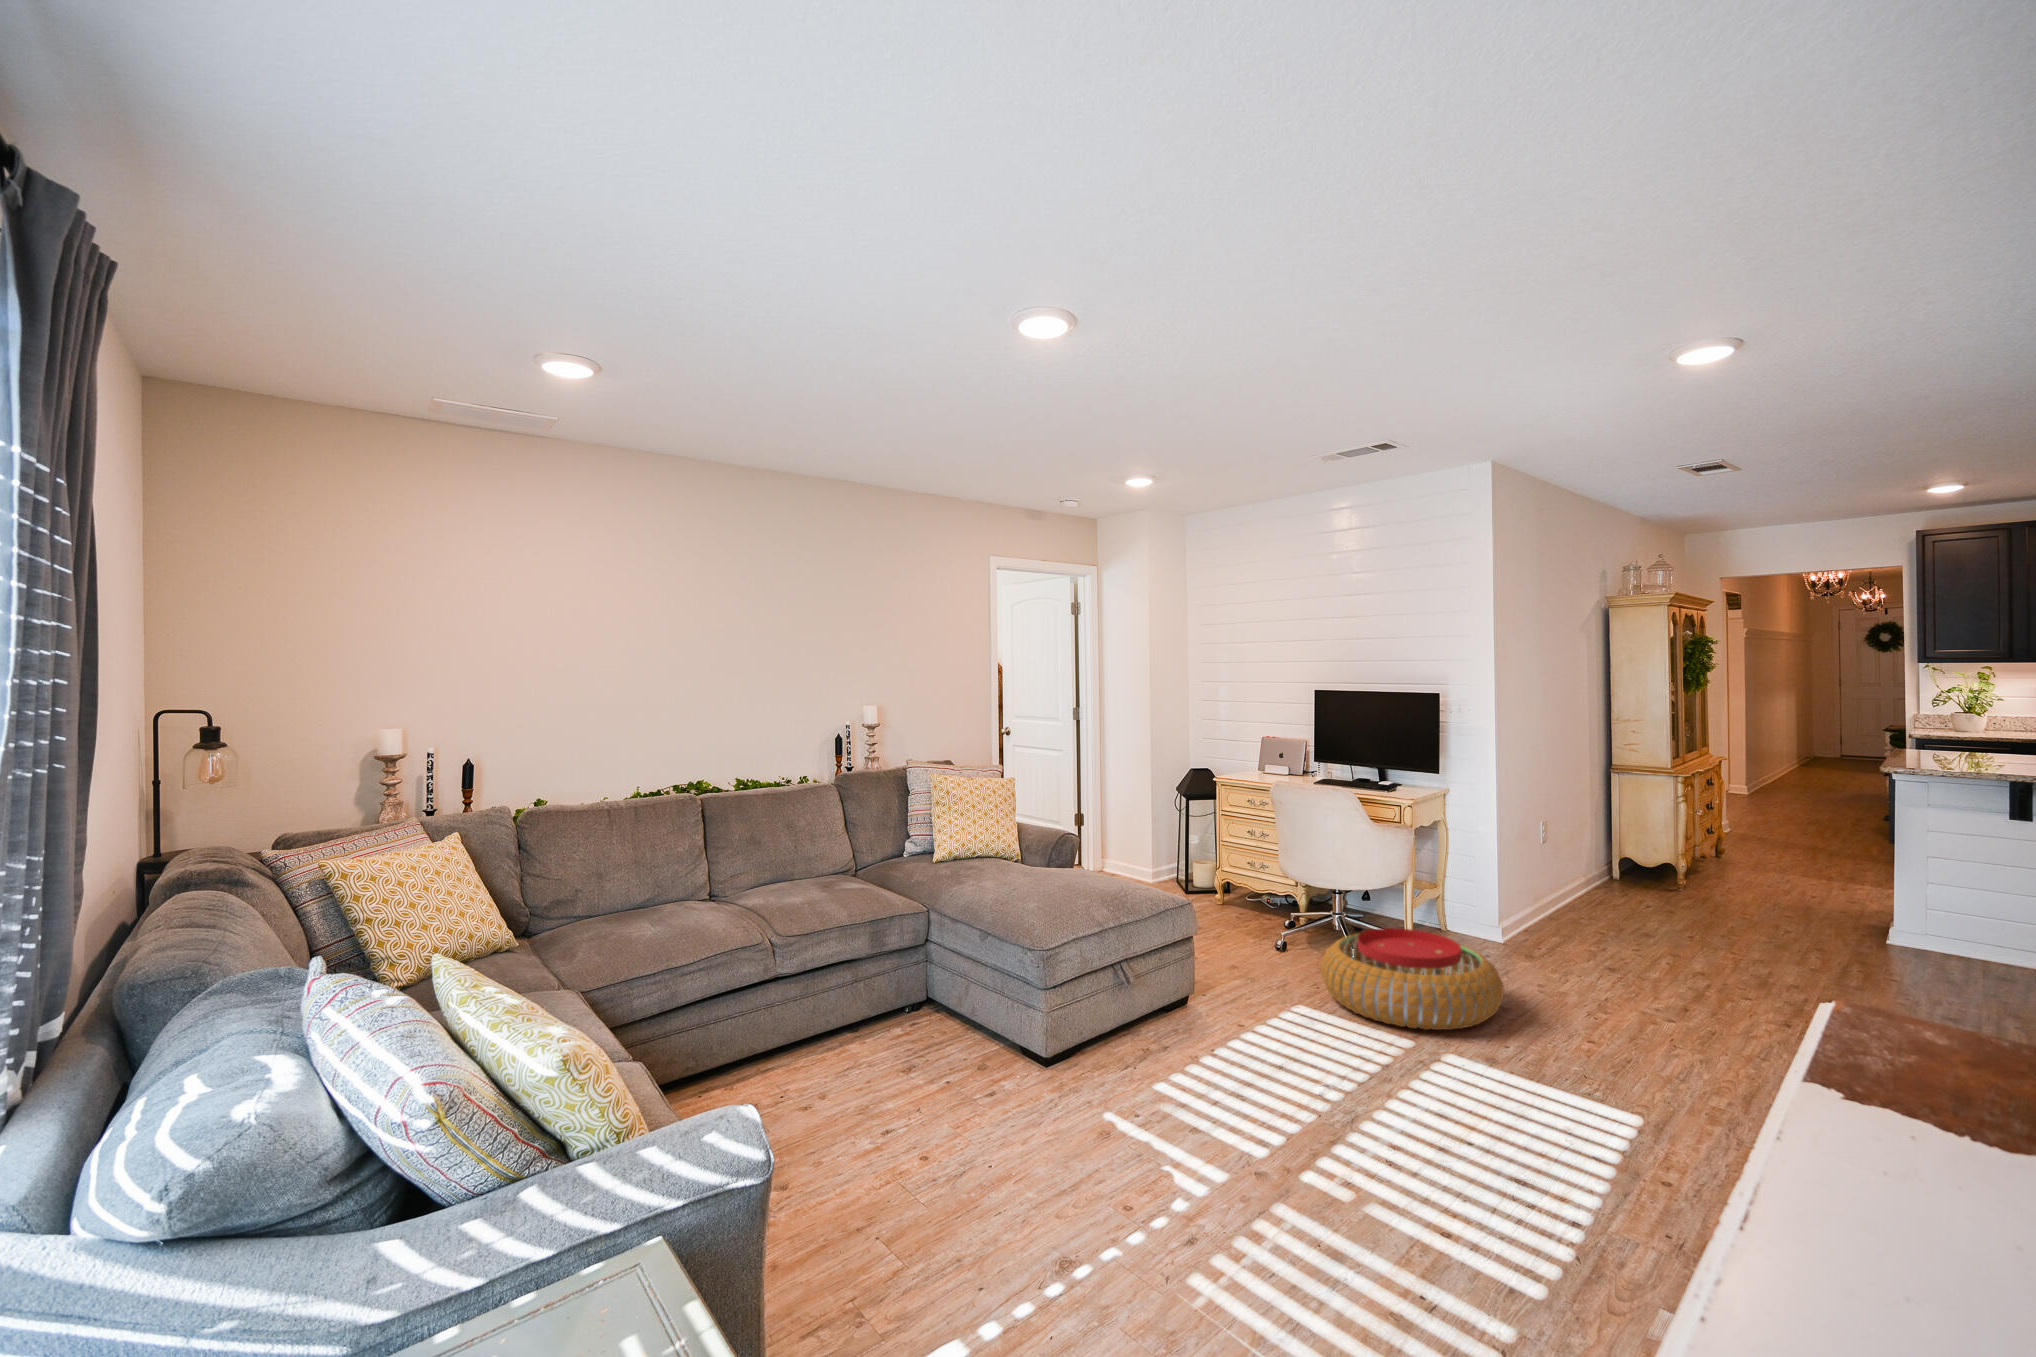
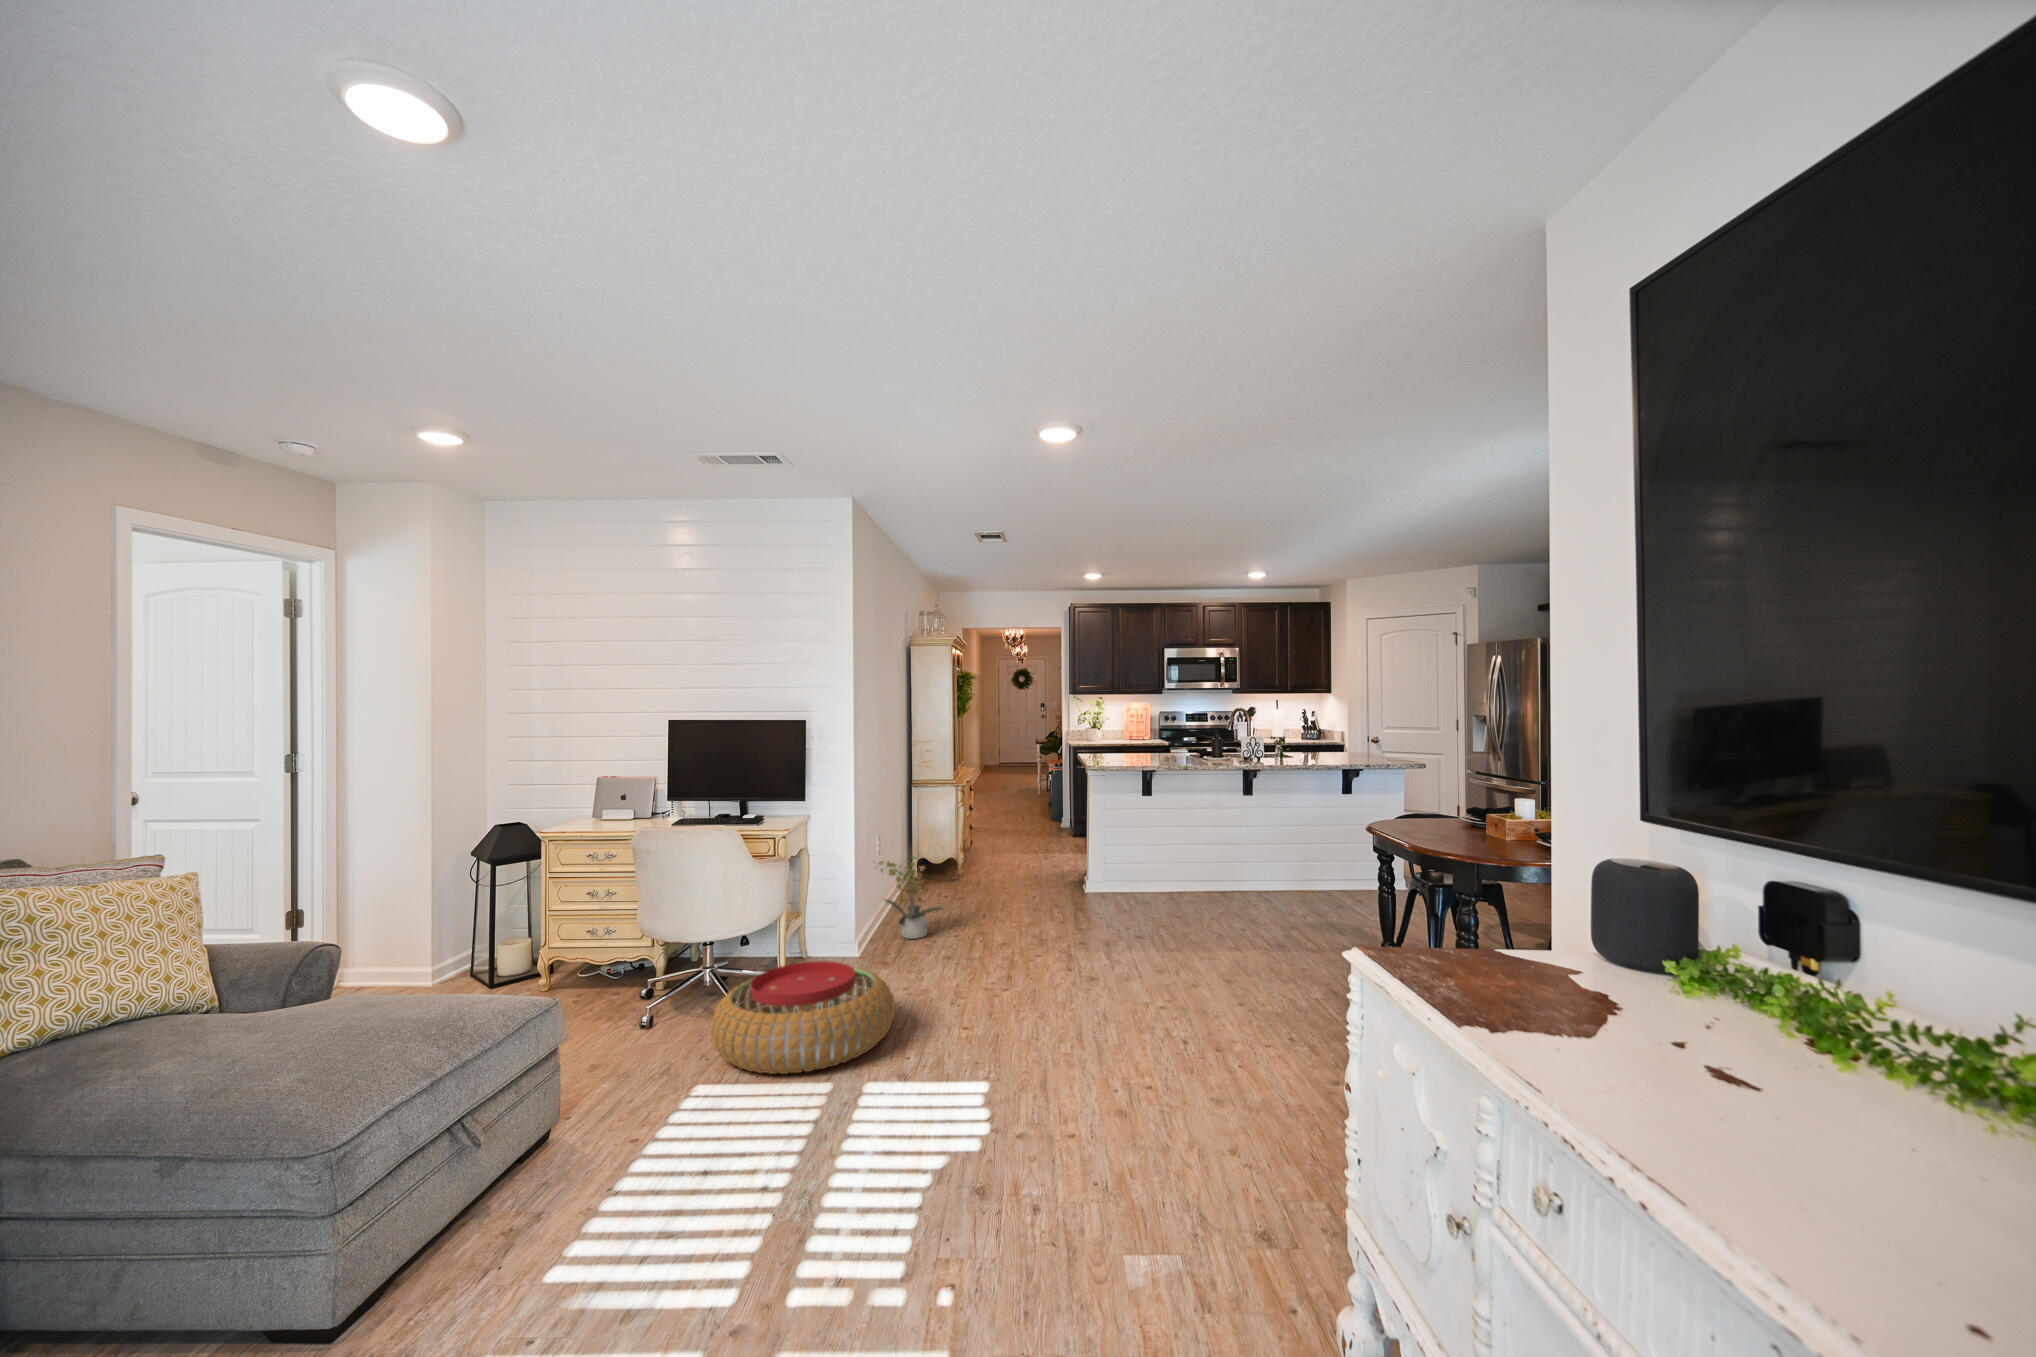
potted plant: none [1533,847,1625,943] -> present [879,856,944,939]

